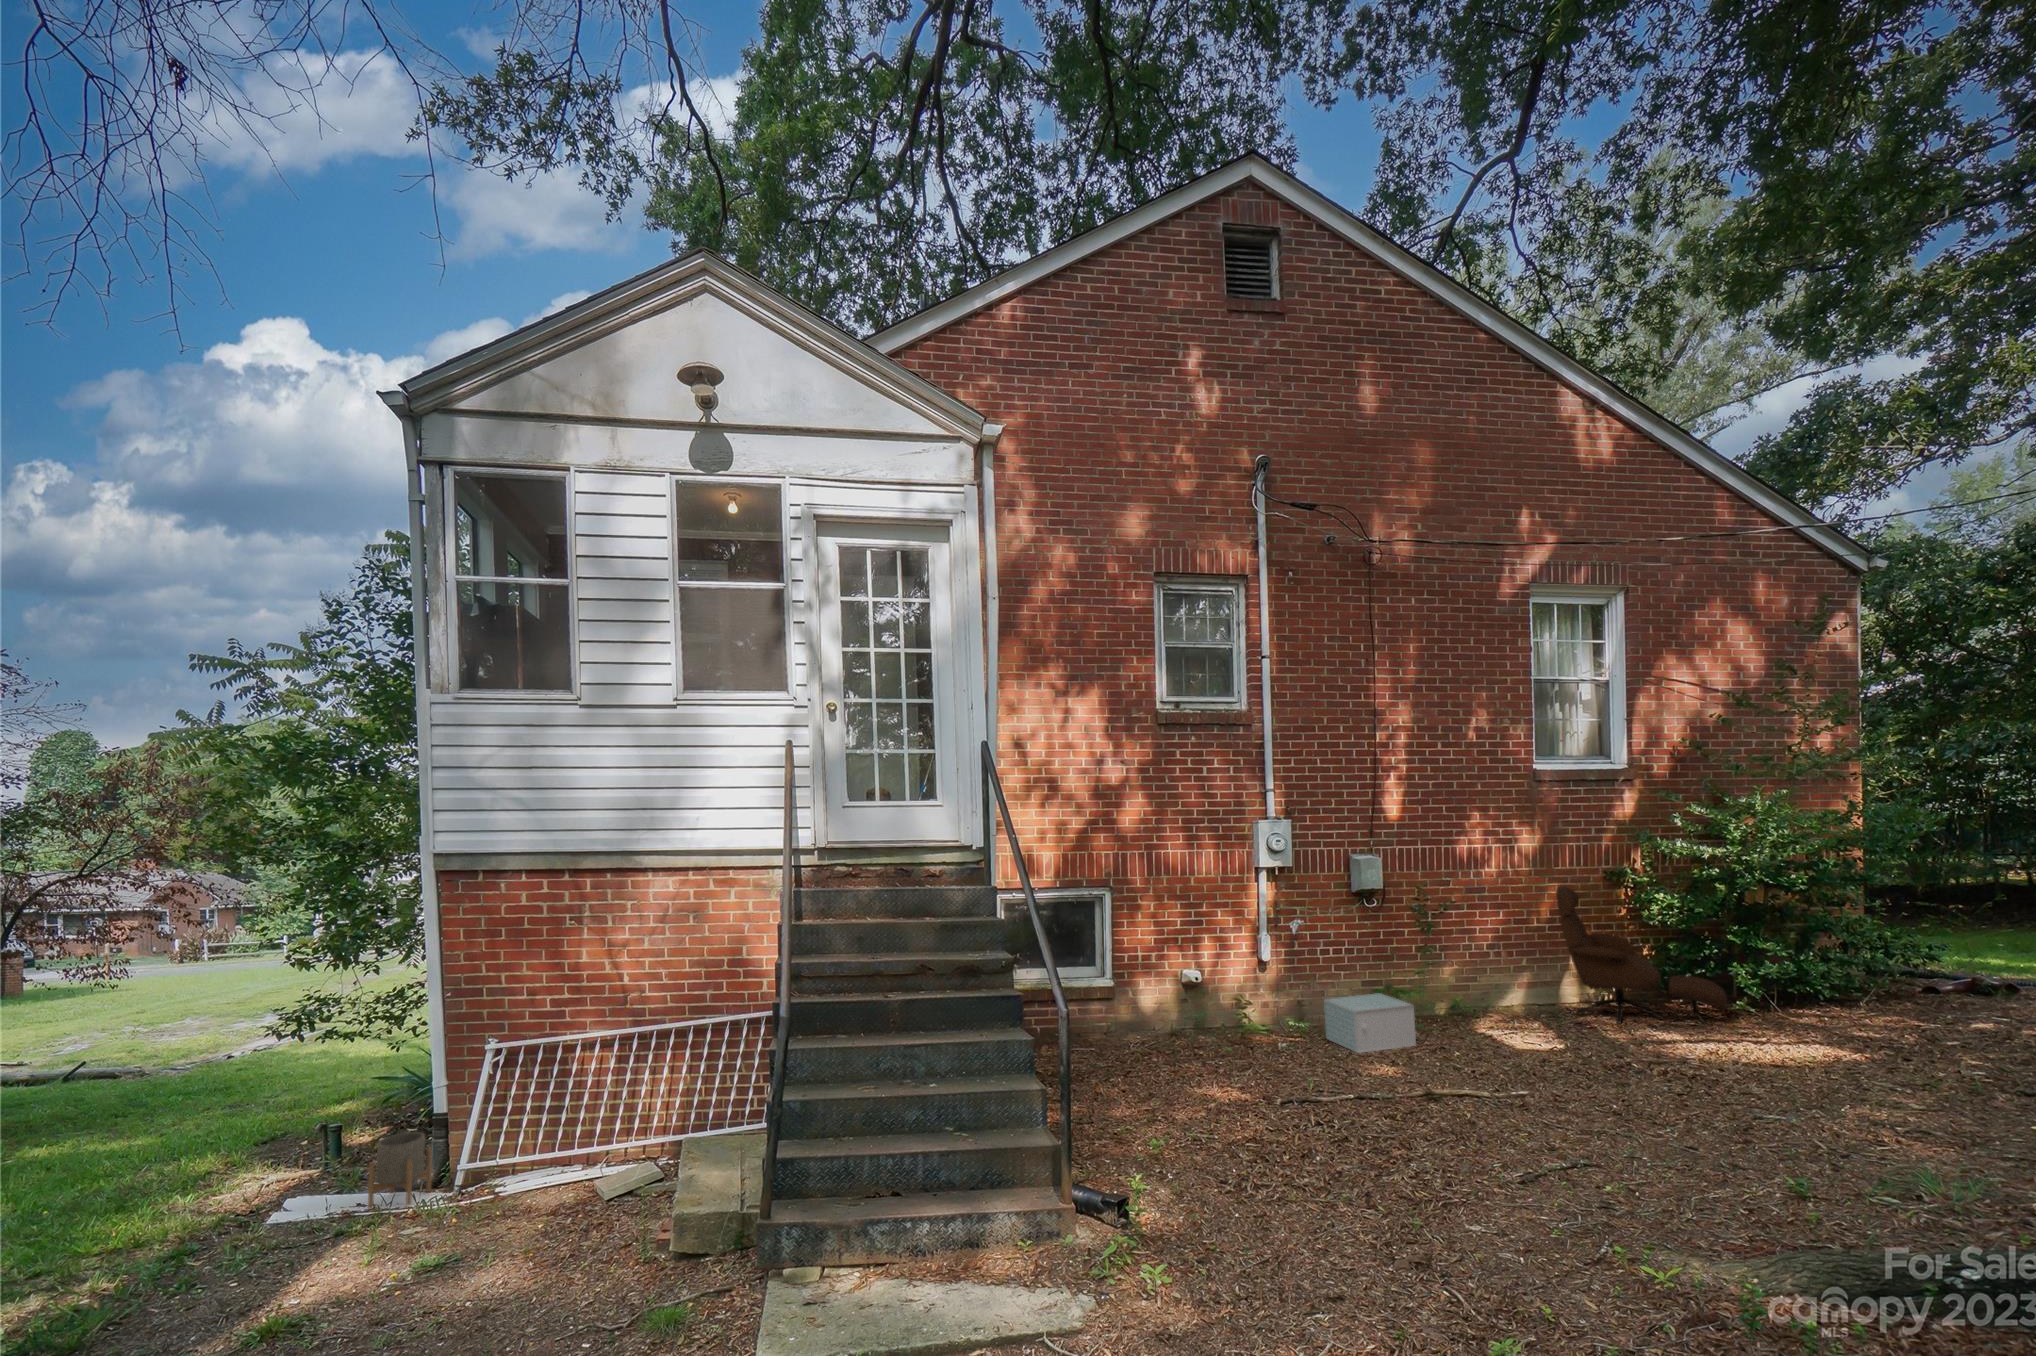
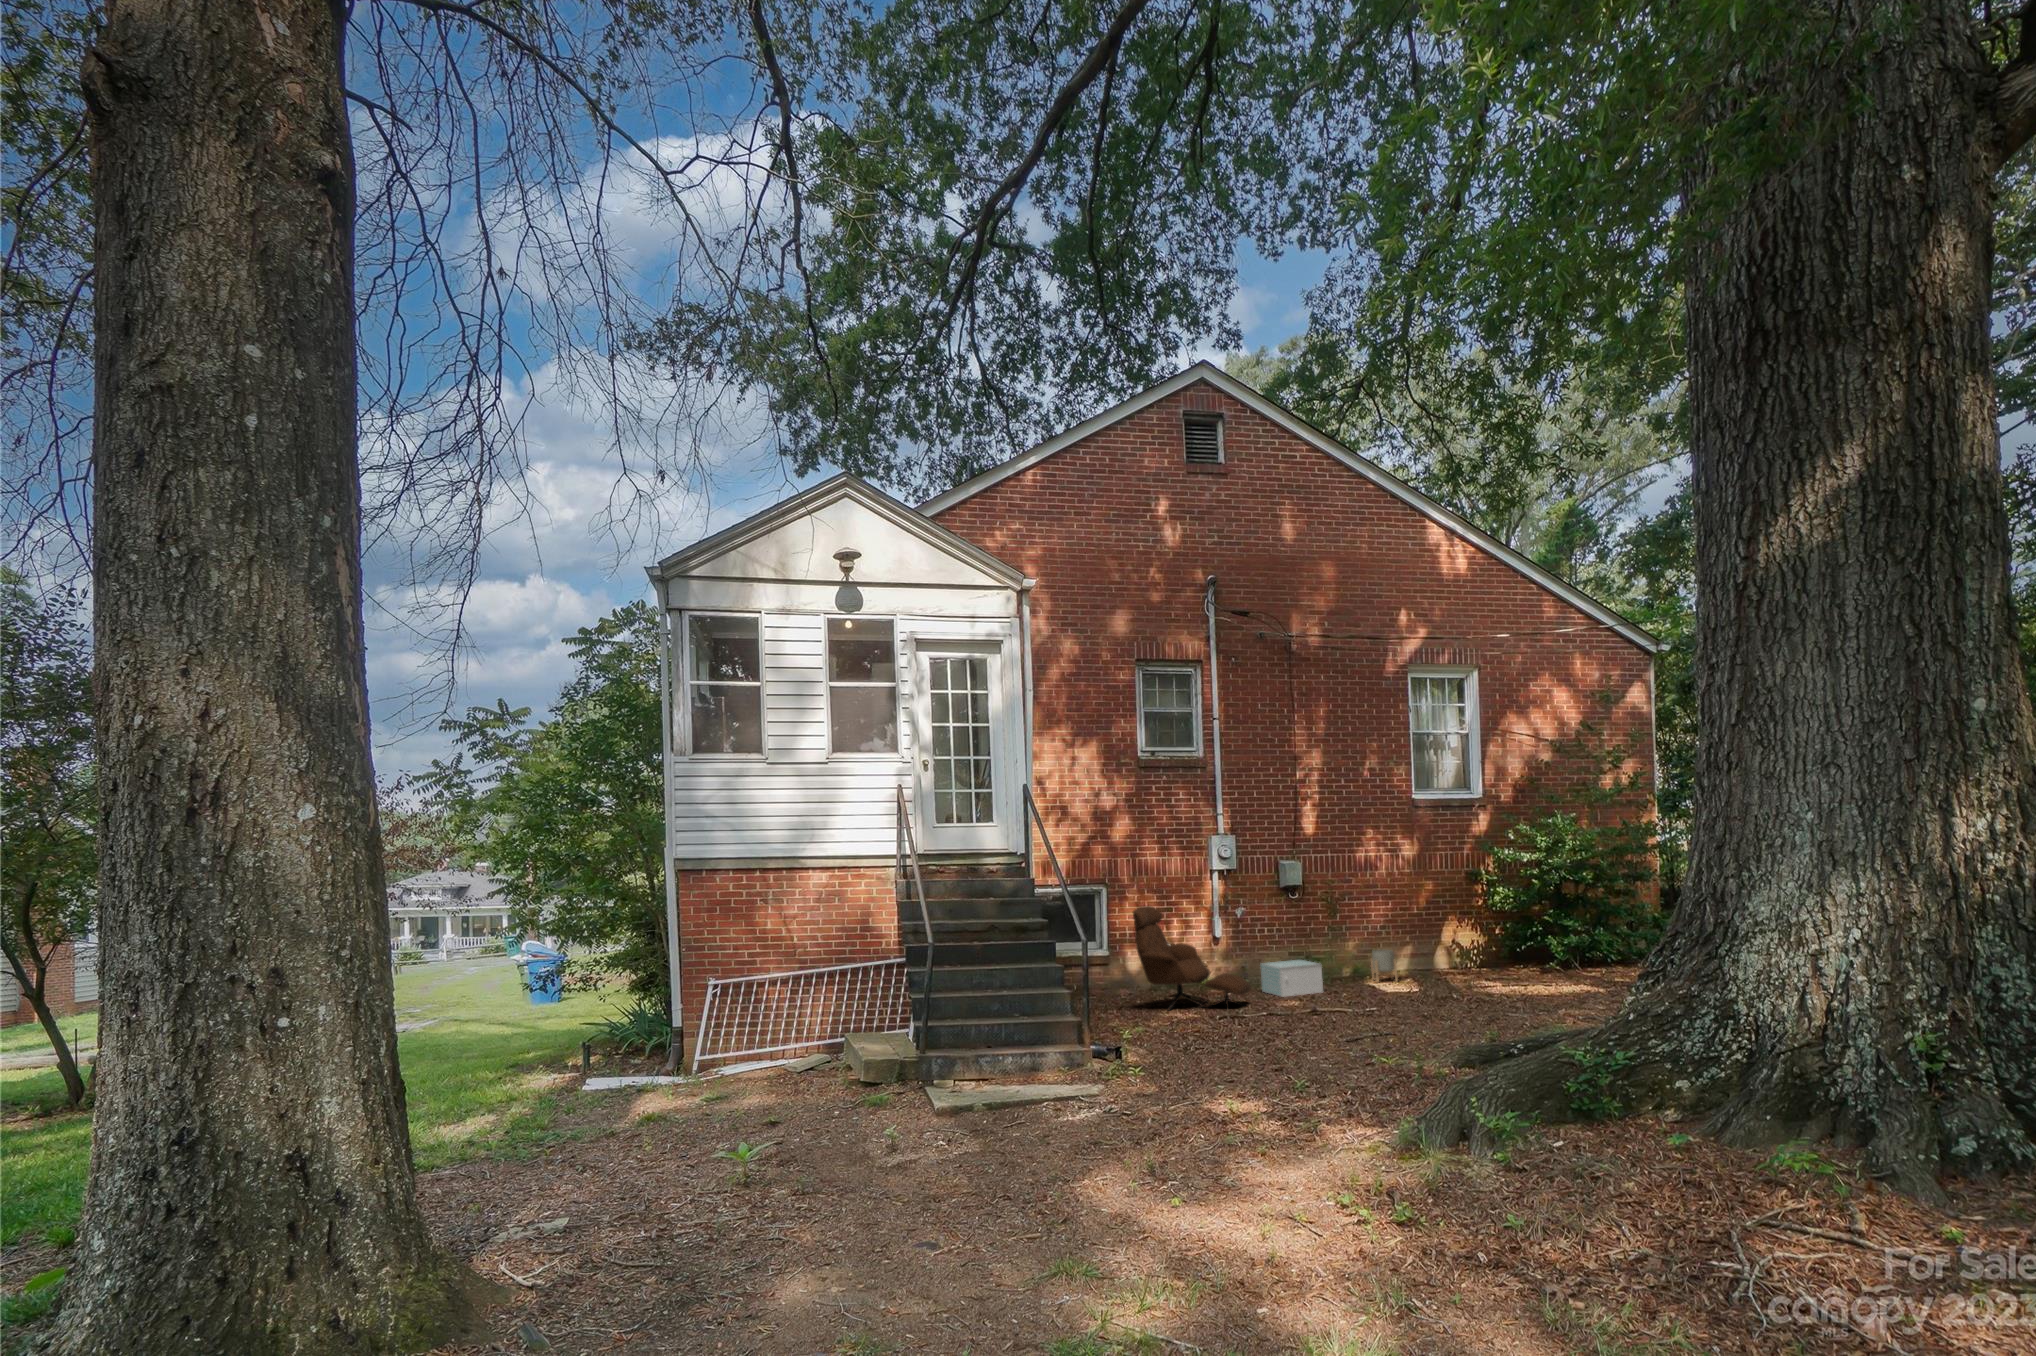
lounge chair: present [1556,885,1727,1025] -> present [1133,906,1250,1010]
planter: present [368,1132,432,1209] -> present [1371,950,1398,982]

